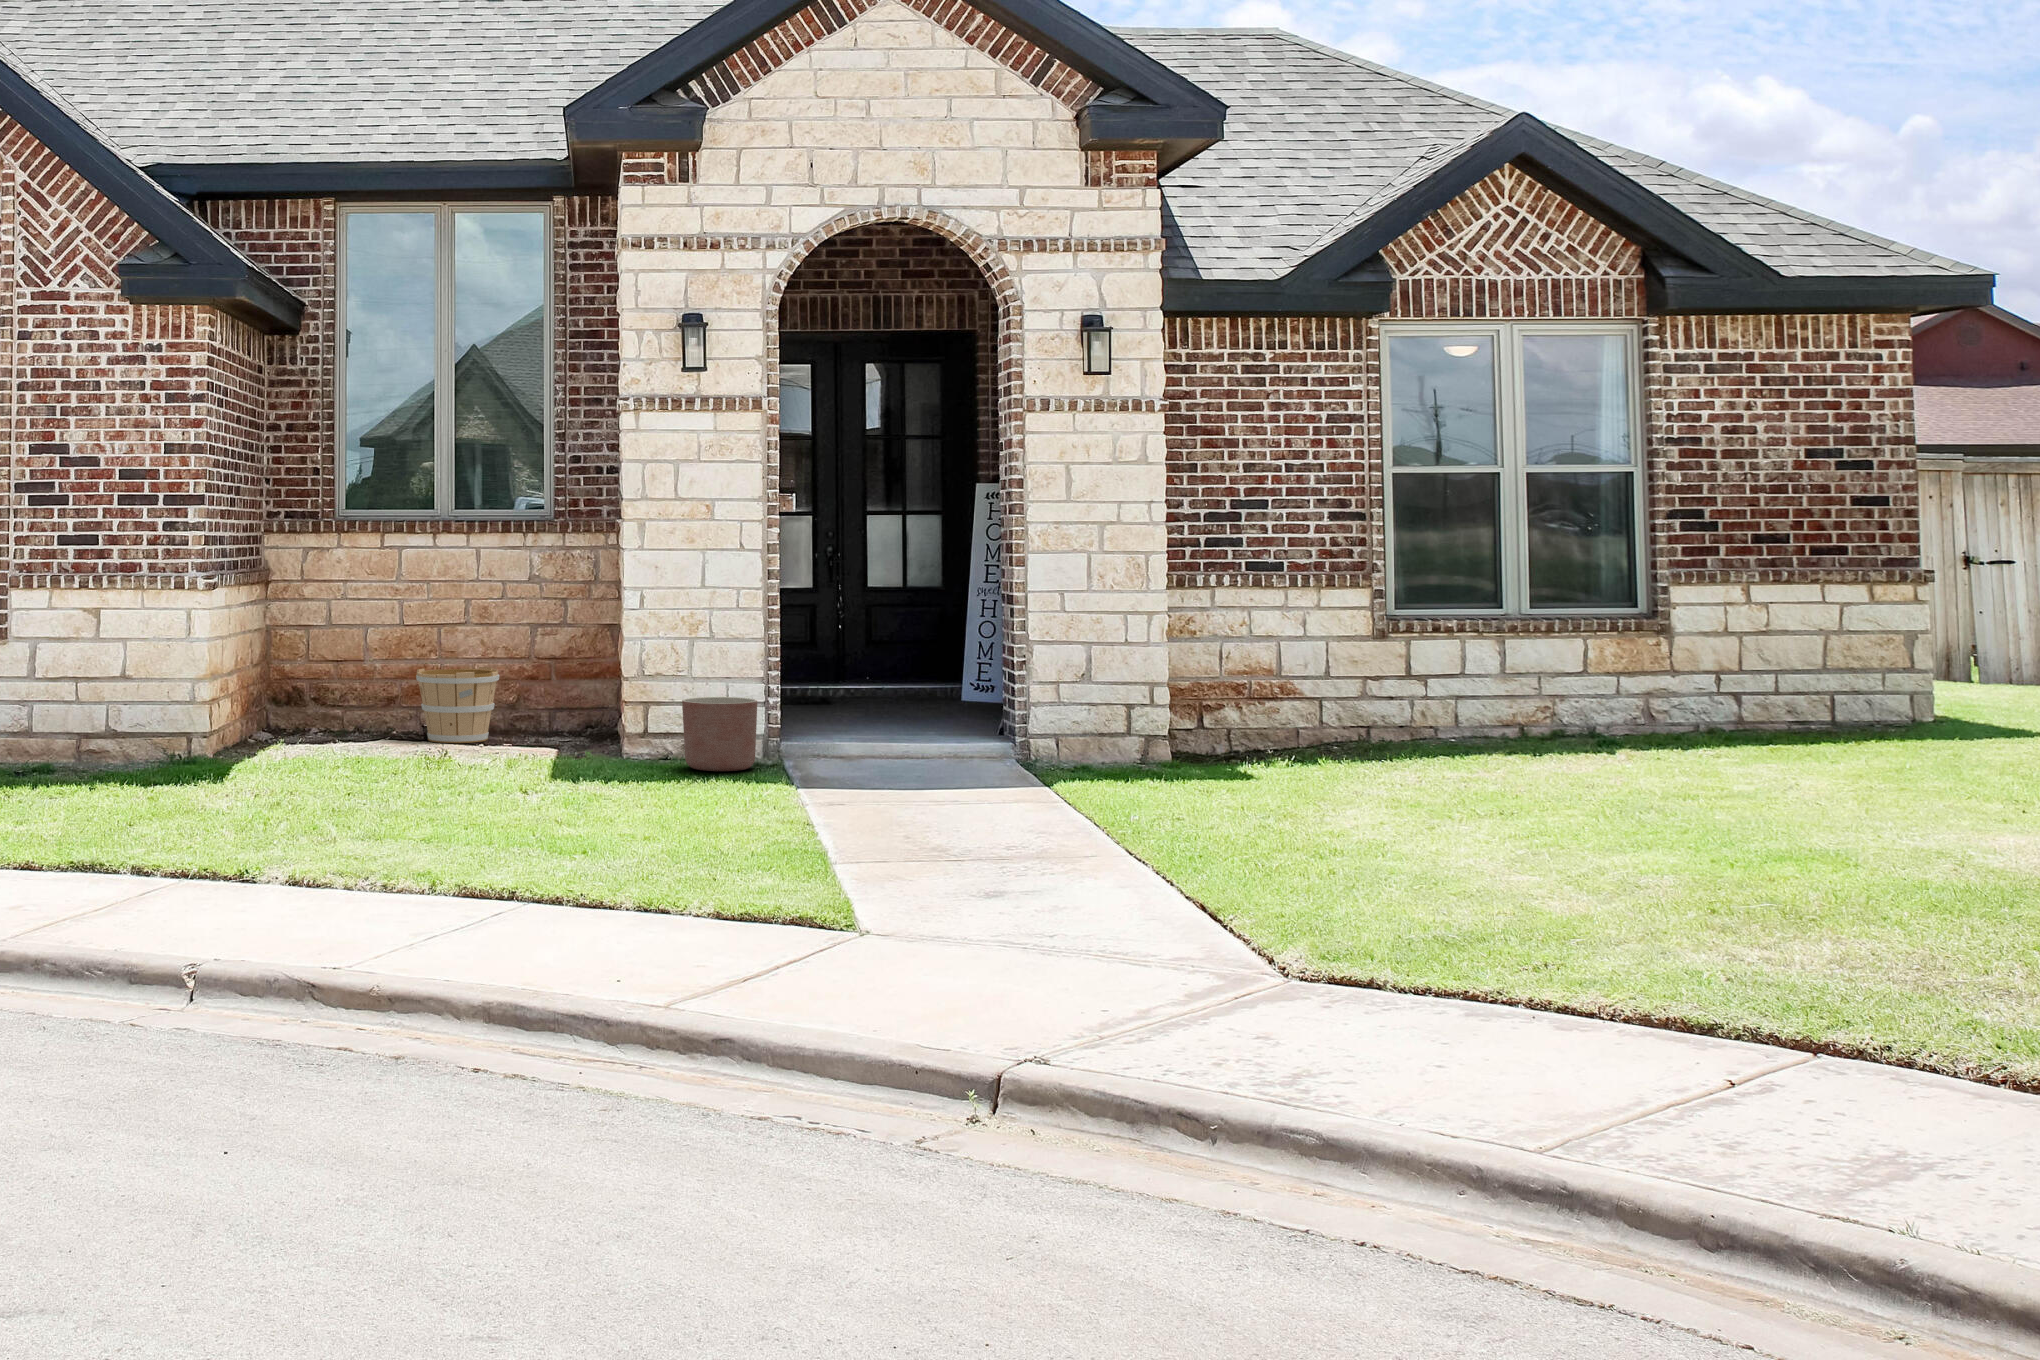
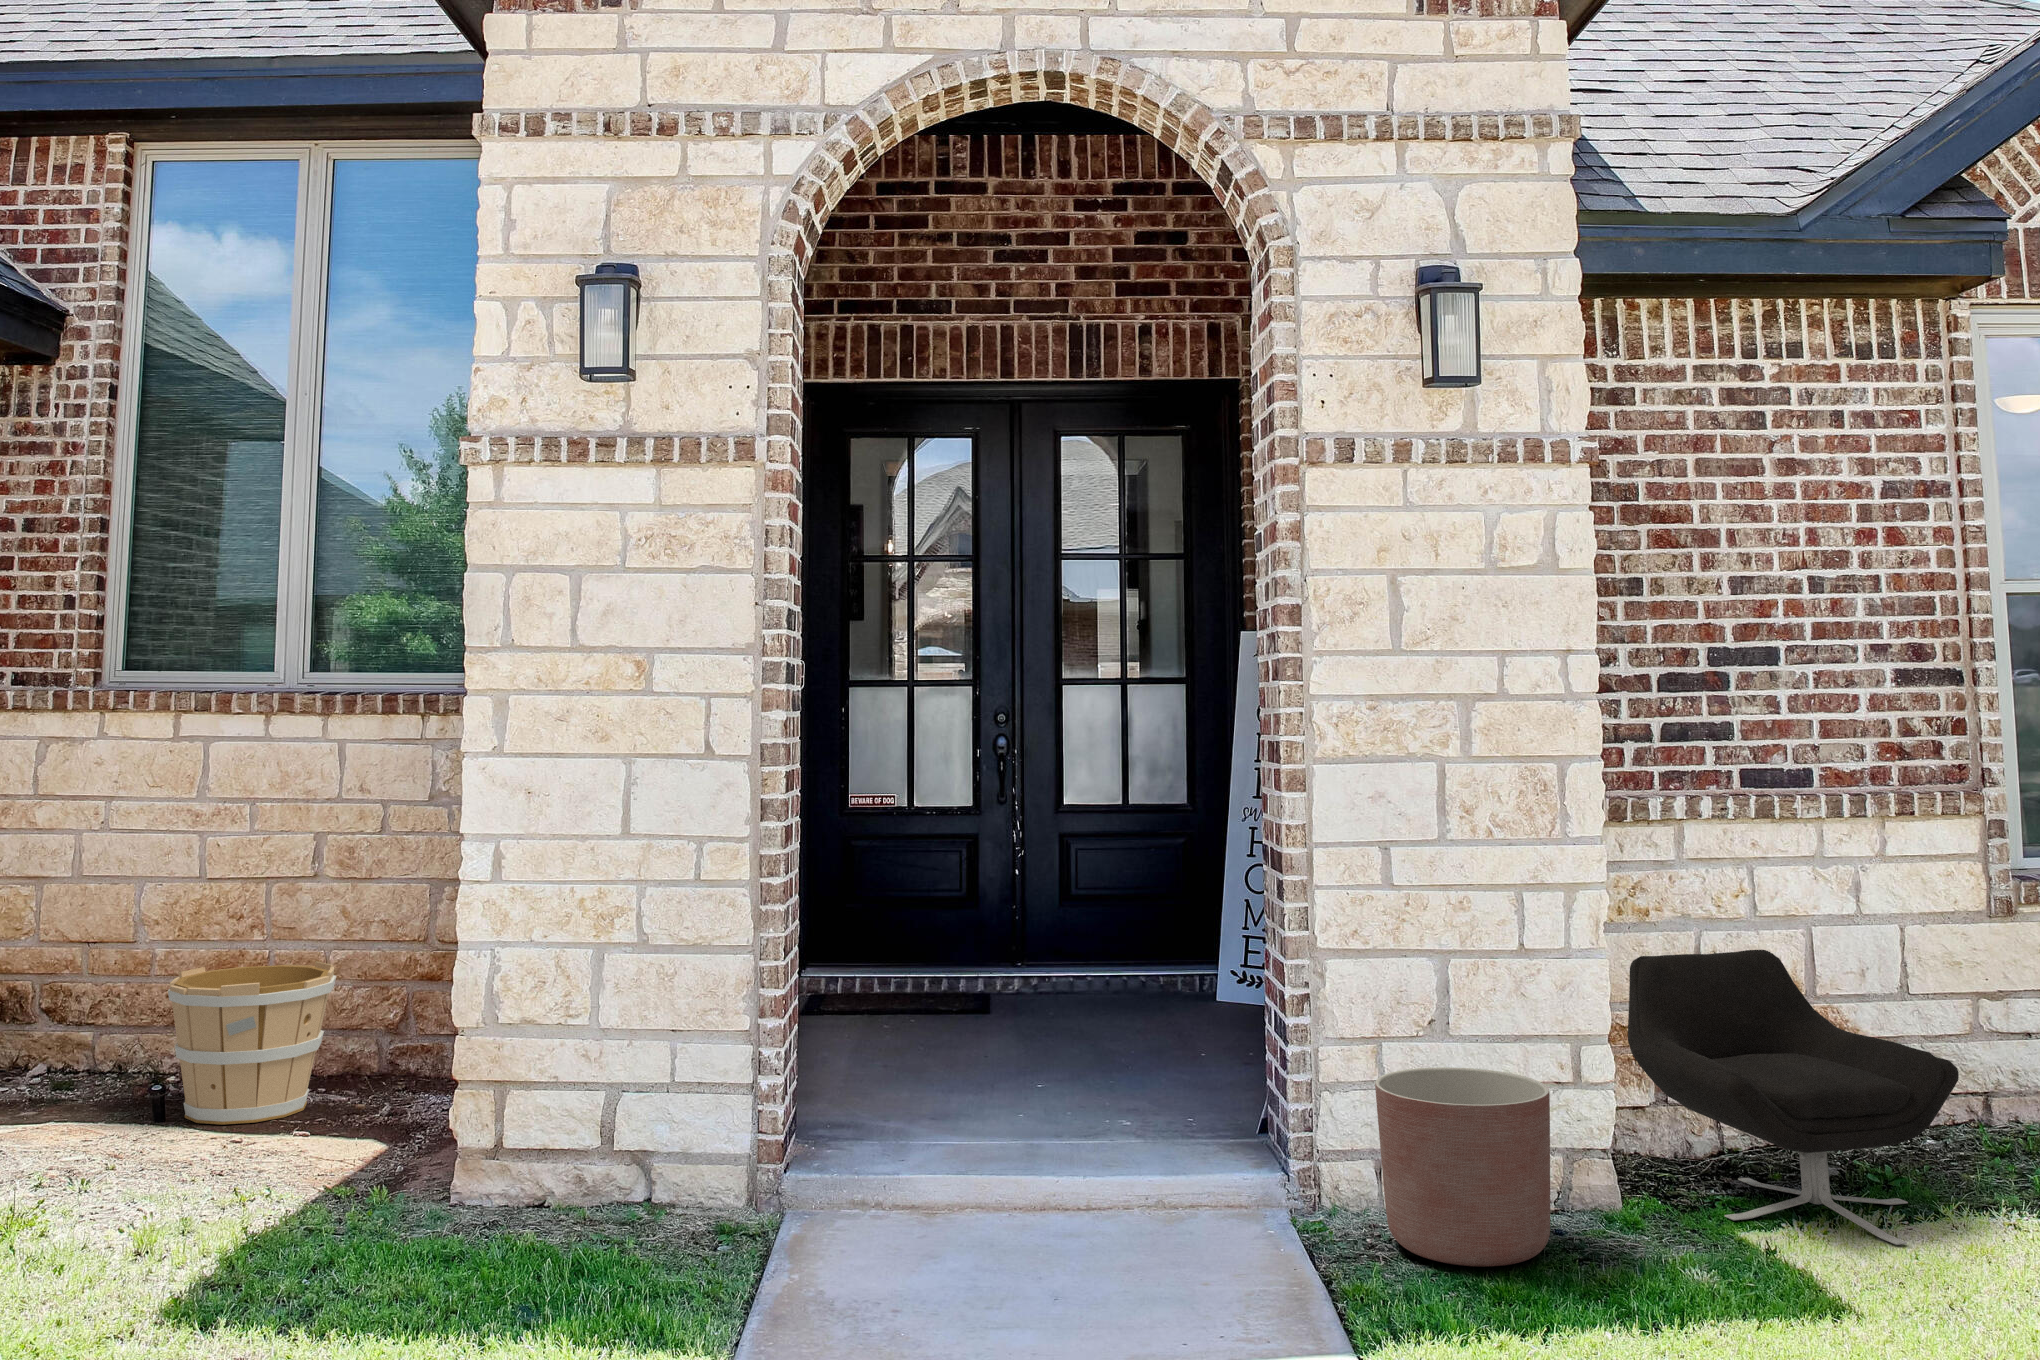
lounge chair: none [1176,649,1323,764] -> present [1628,950,1959,1245]
planter: present [682,697,757,771] -> present [1375,1067,1550,1266]

